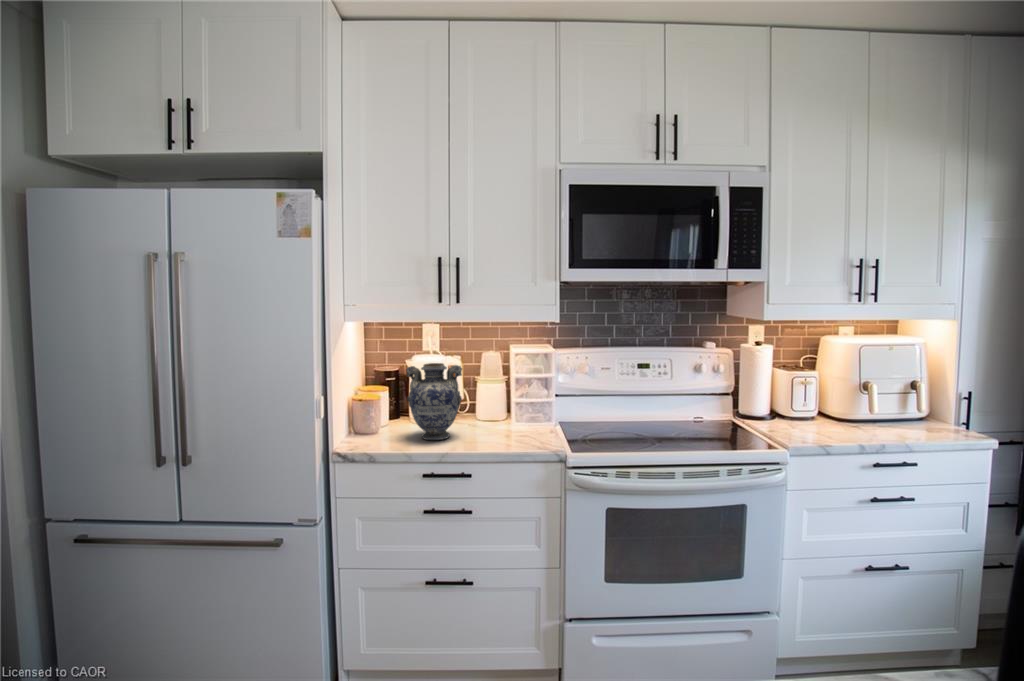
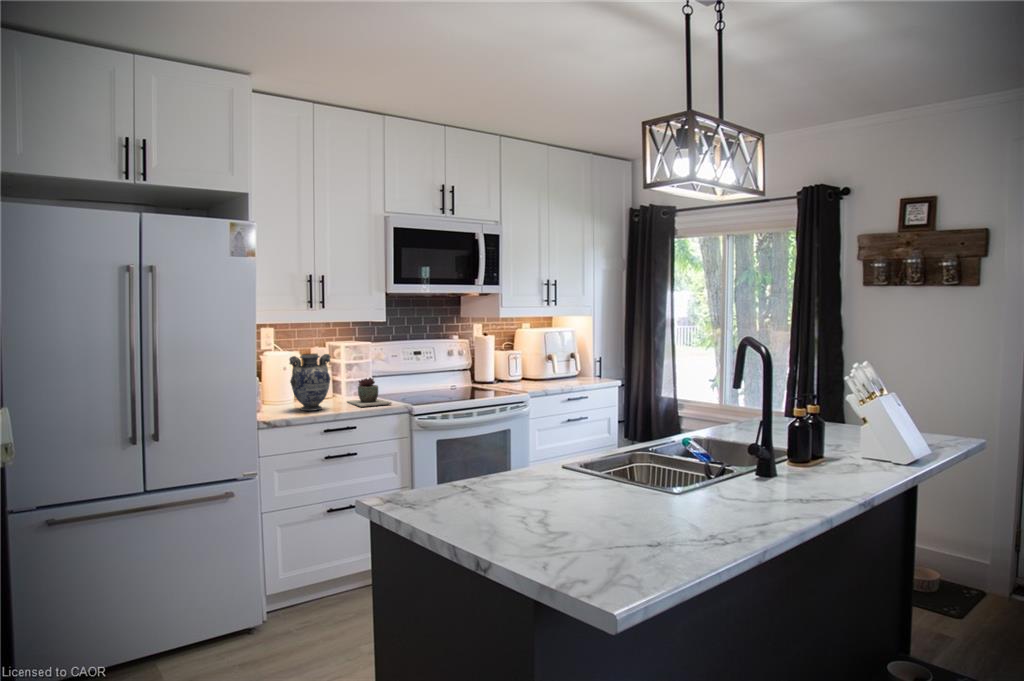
succulent plant: none [495,400,543,443] -> present [347,378,391,407]

